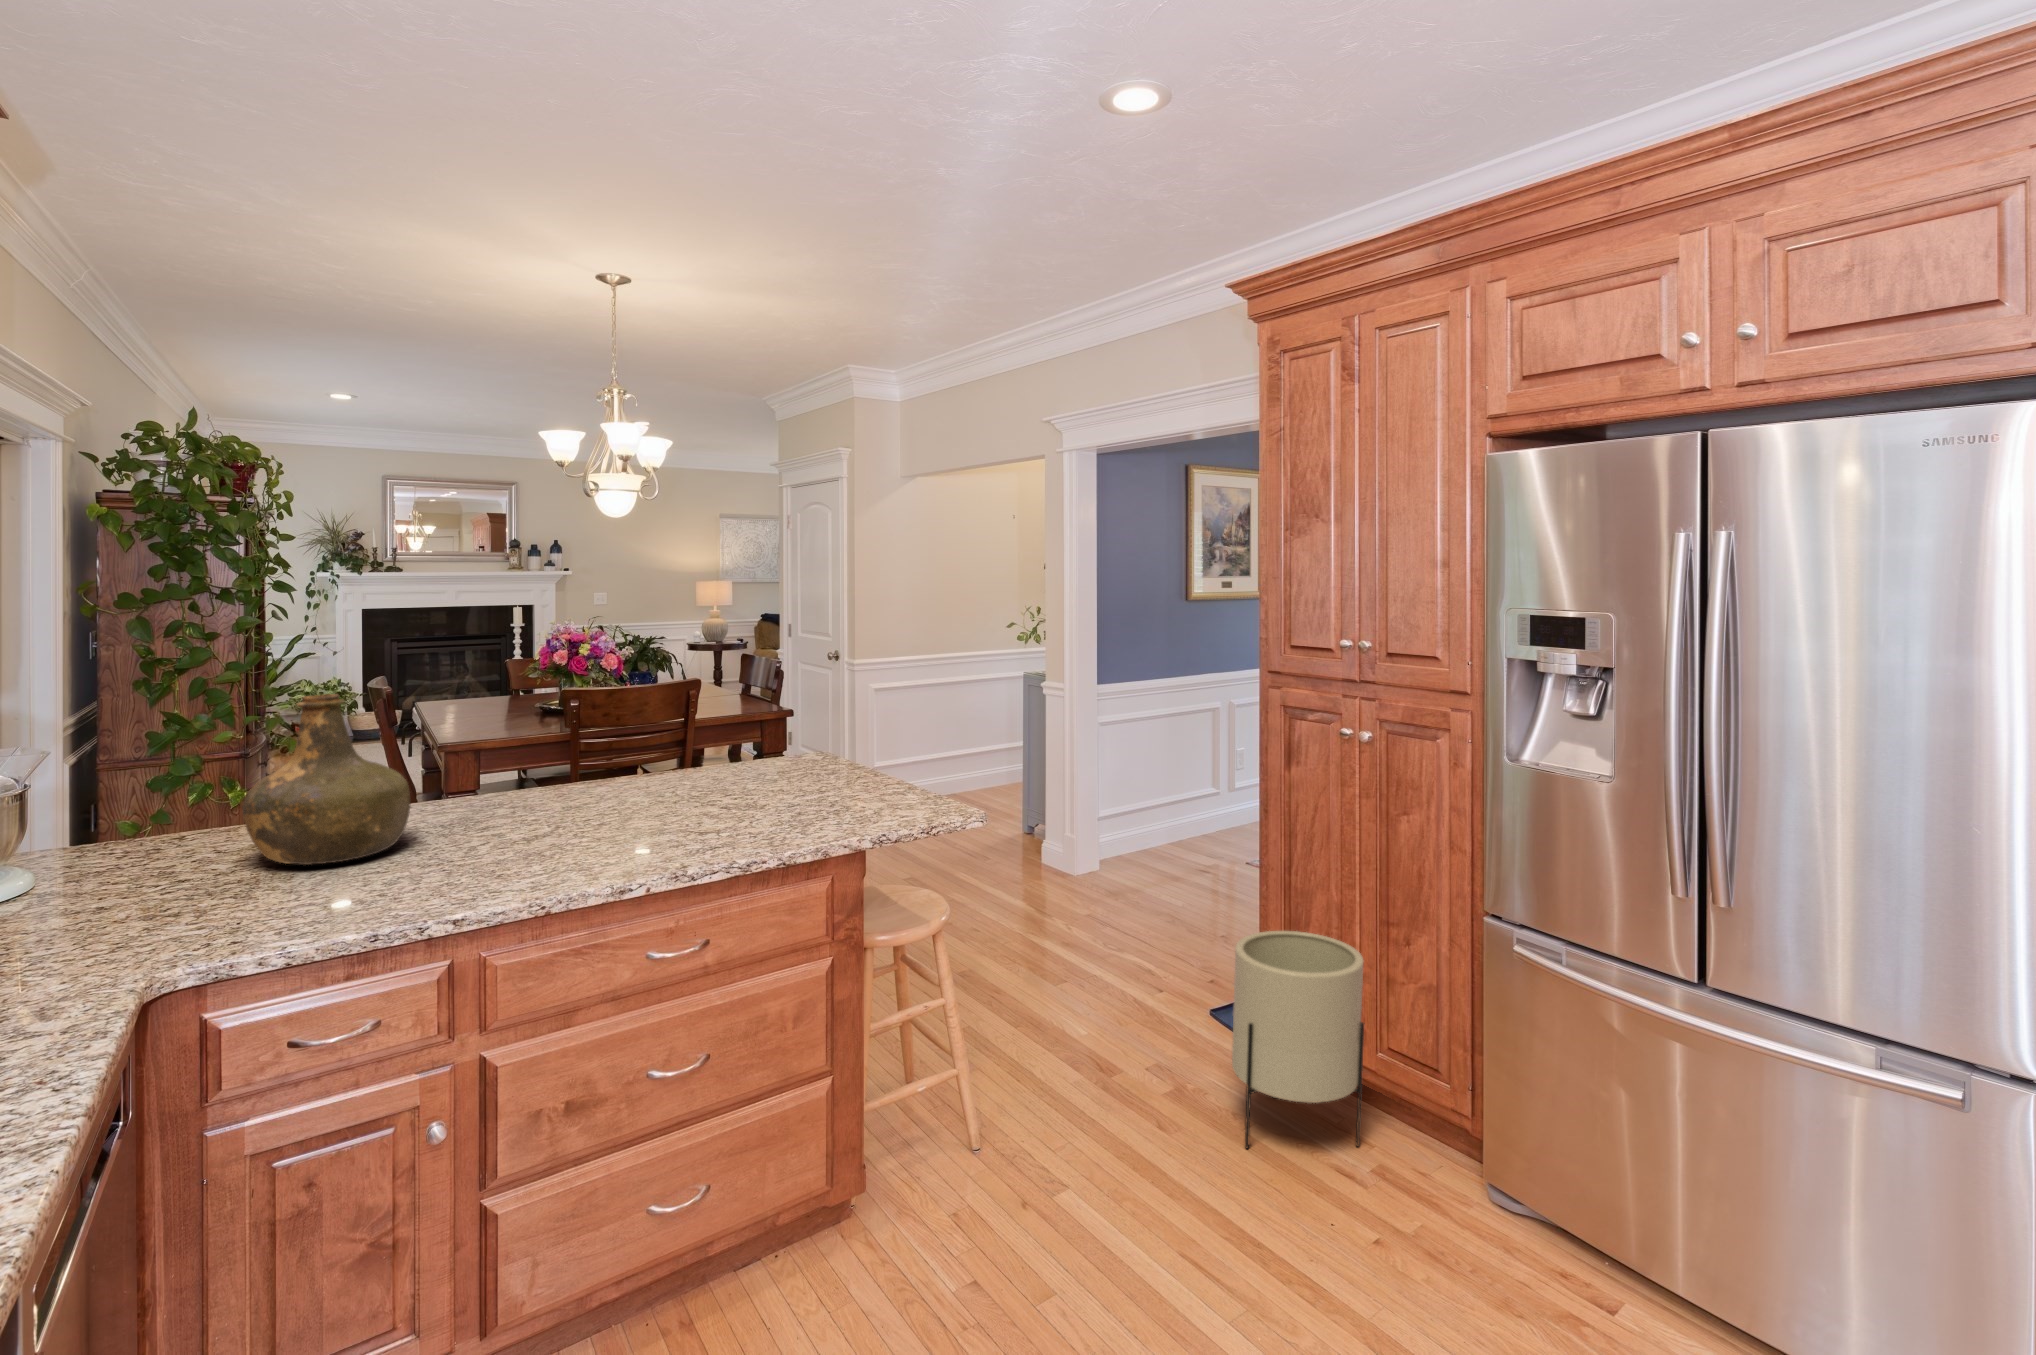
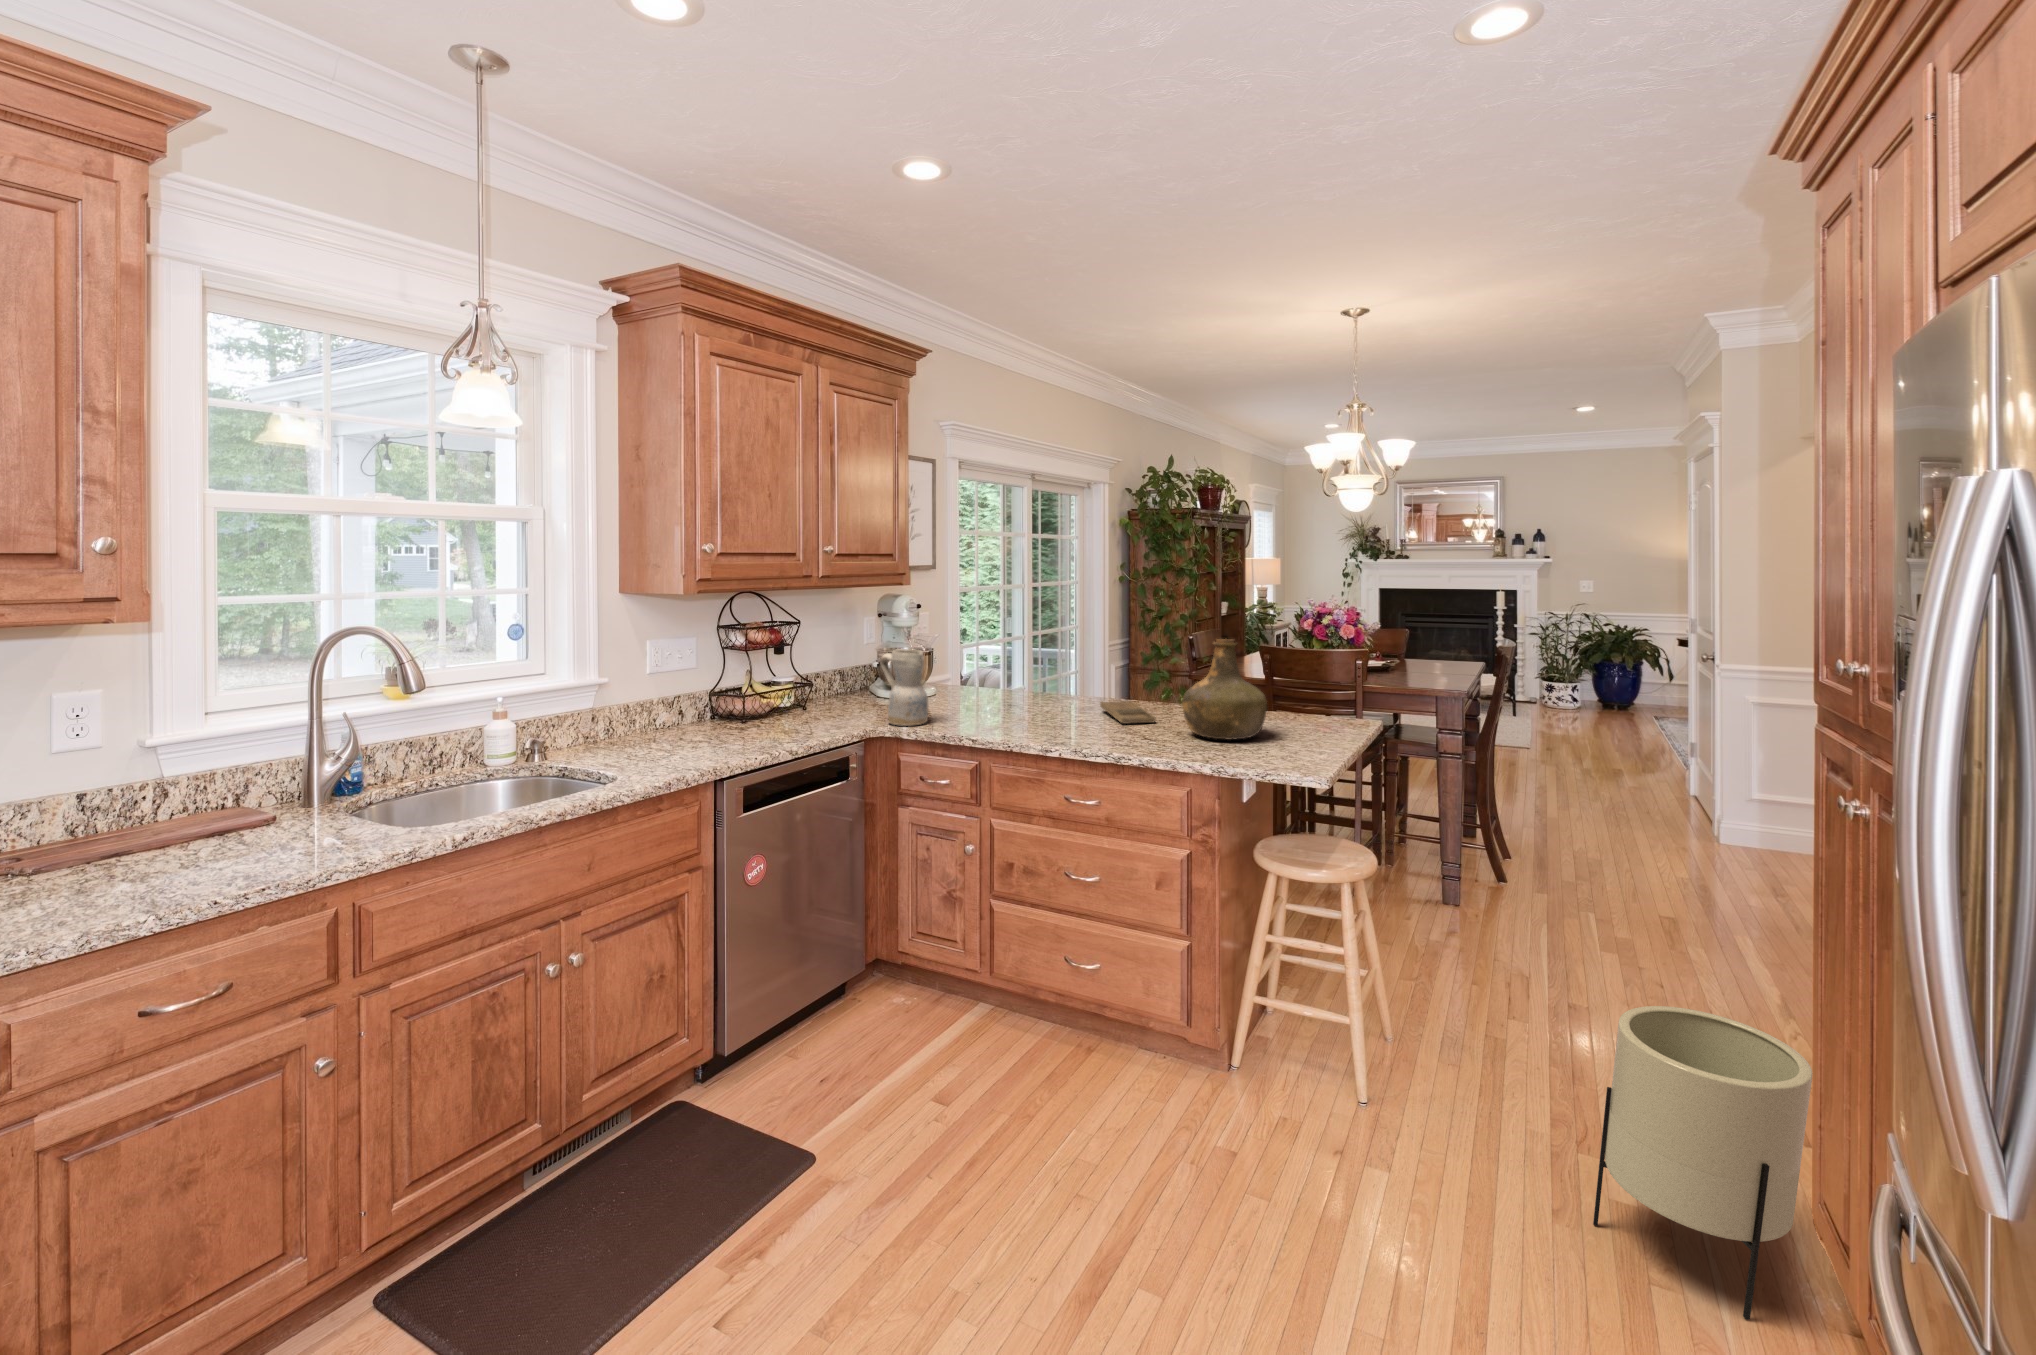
bottle: present [243,694,411,865] -> present [1182,639,1267,740]
ceramic pitcher: none [66,763,230,946] -> present [880,649,928,726]
tray: none [505,788,643,822] -> present [1100,701,1155,724]

